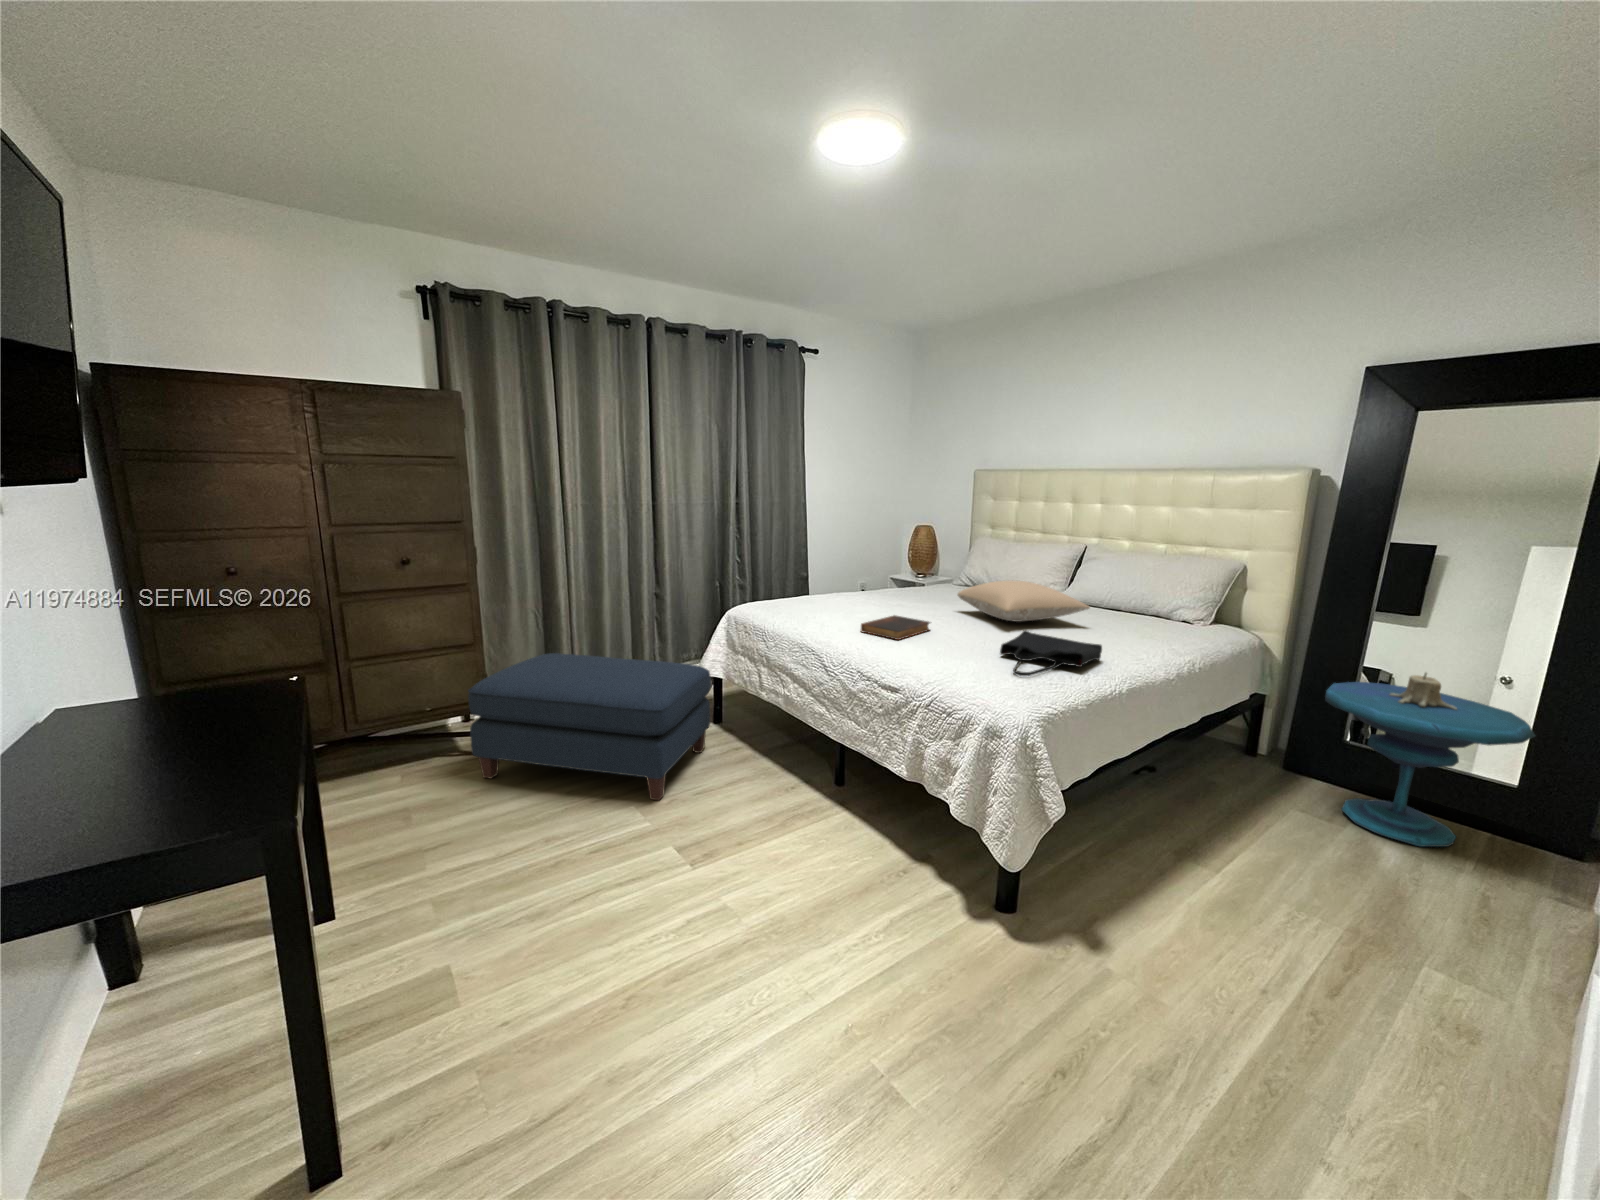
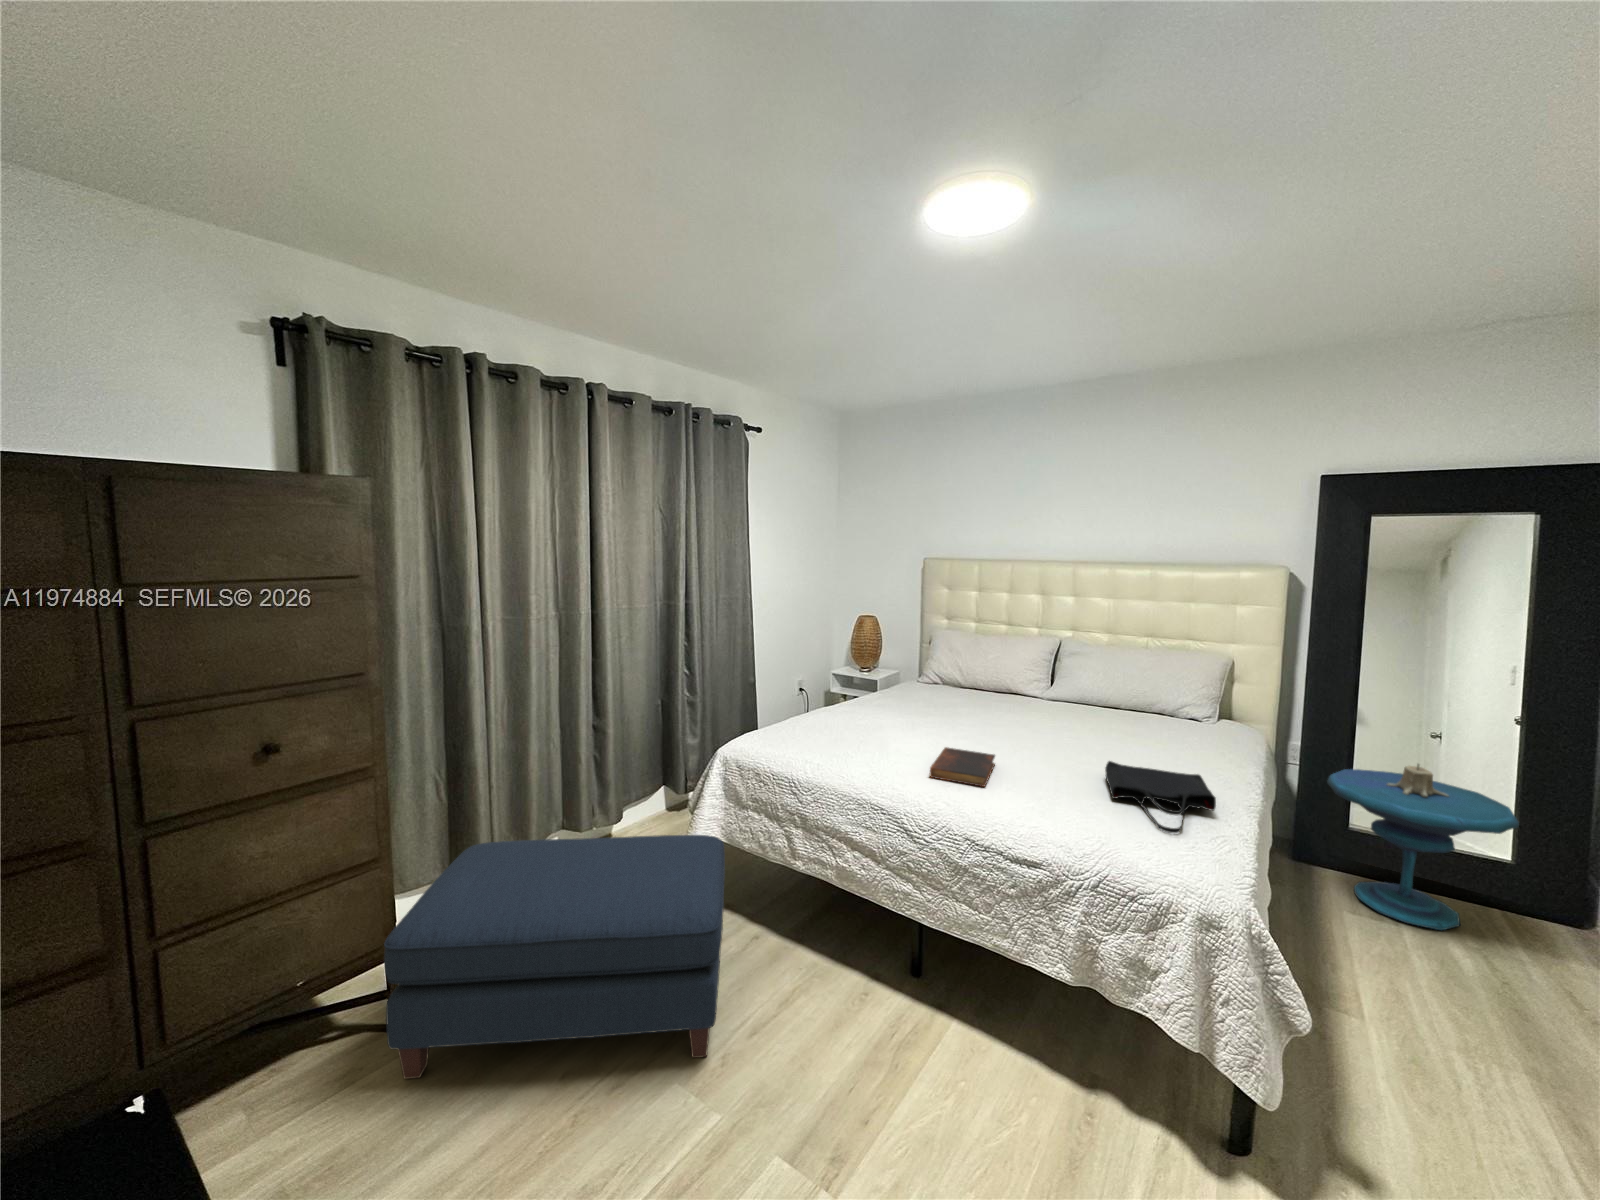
pillow: present [958,580,1090,622] -> none [982,691,1127,740]

